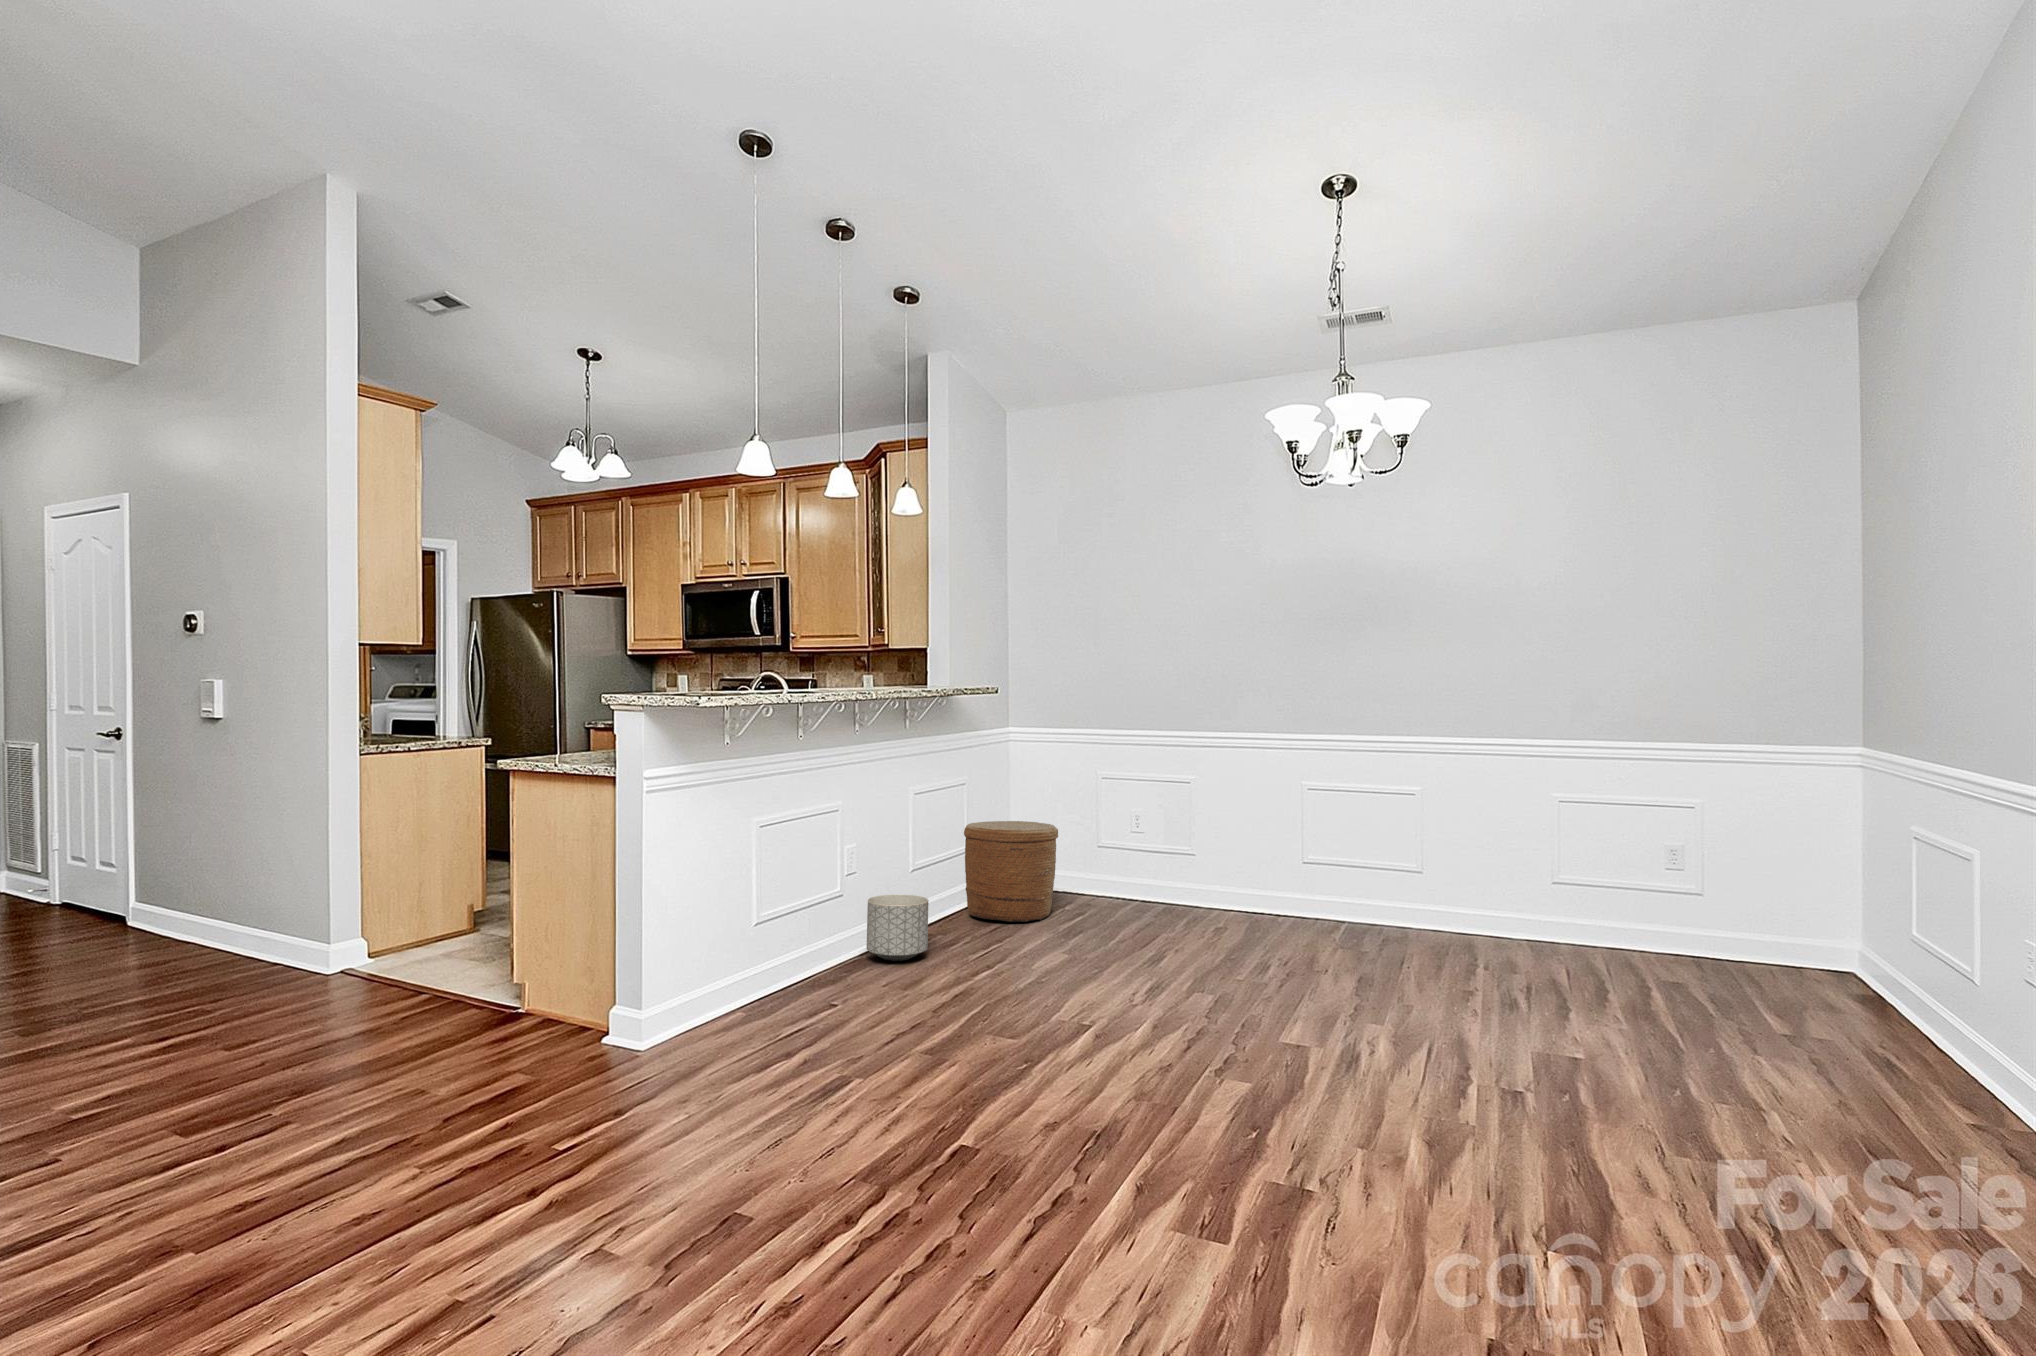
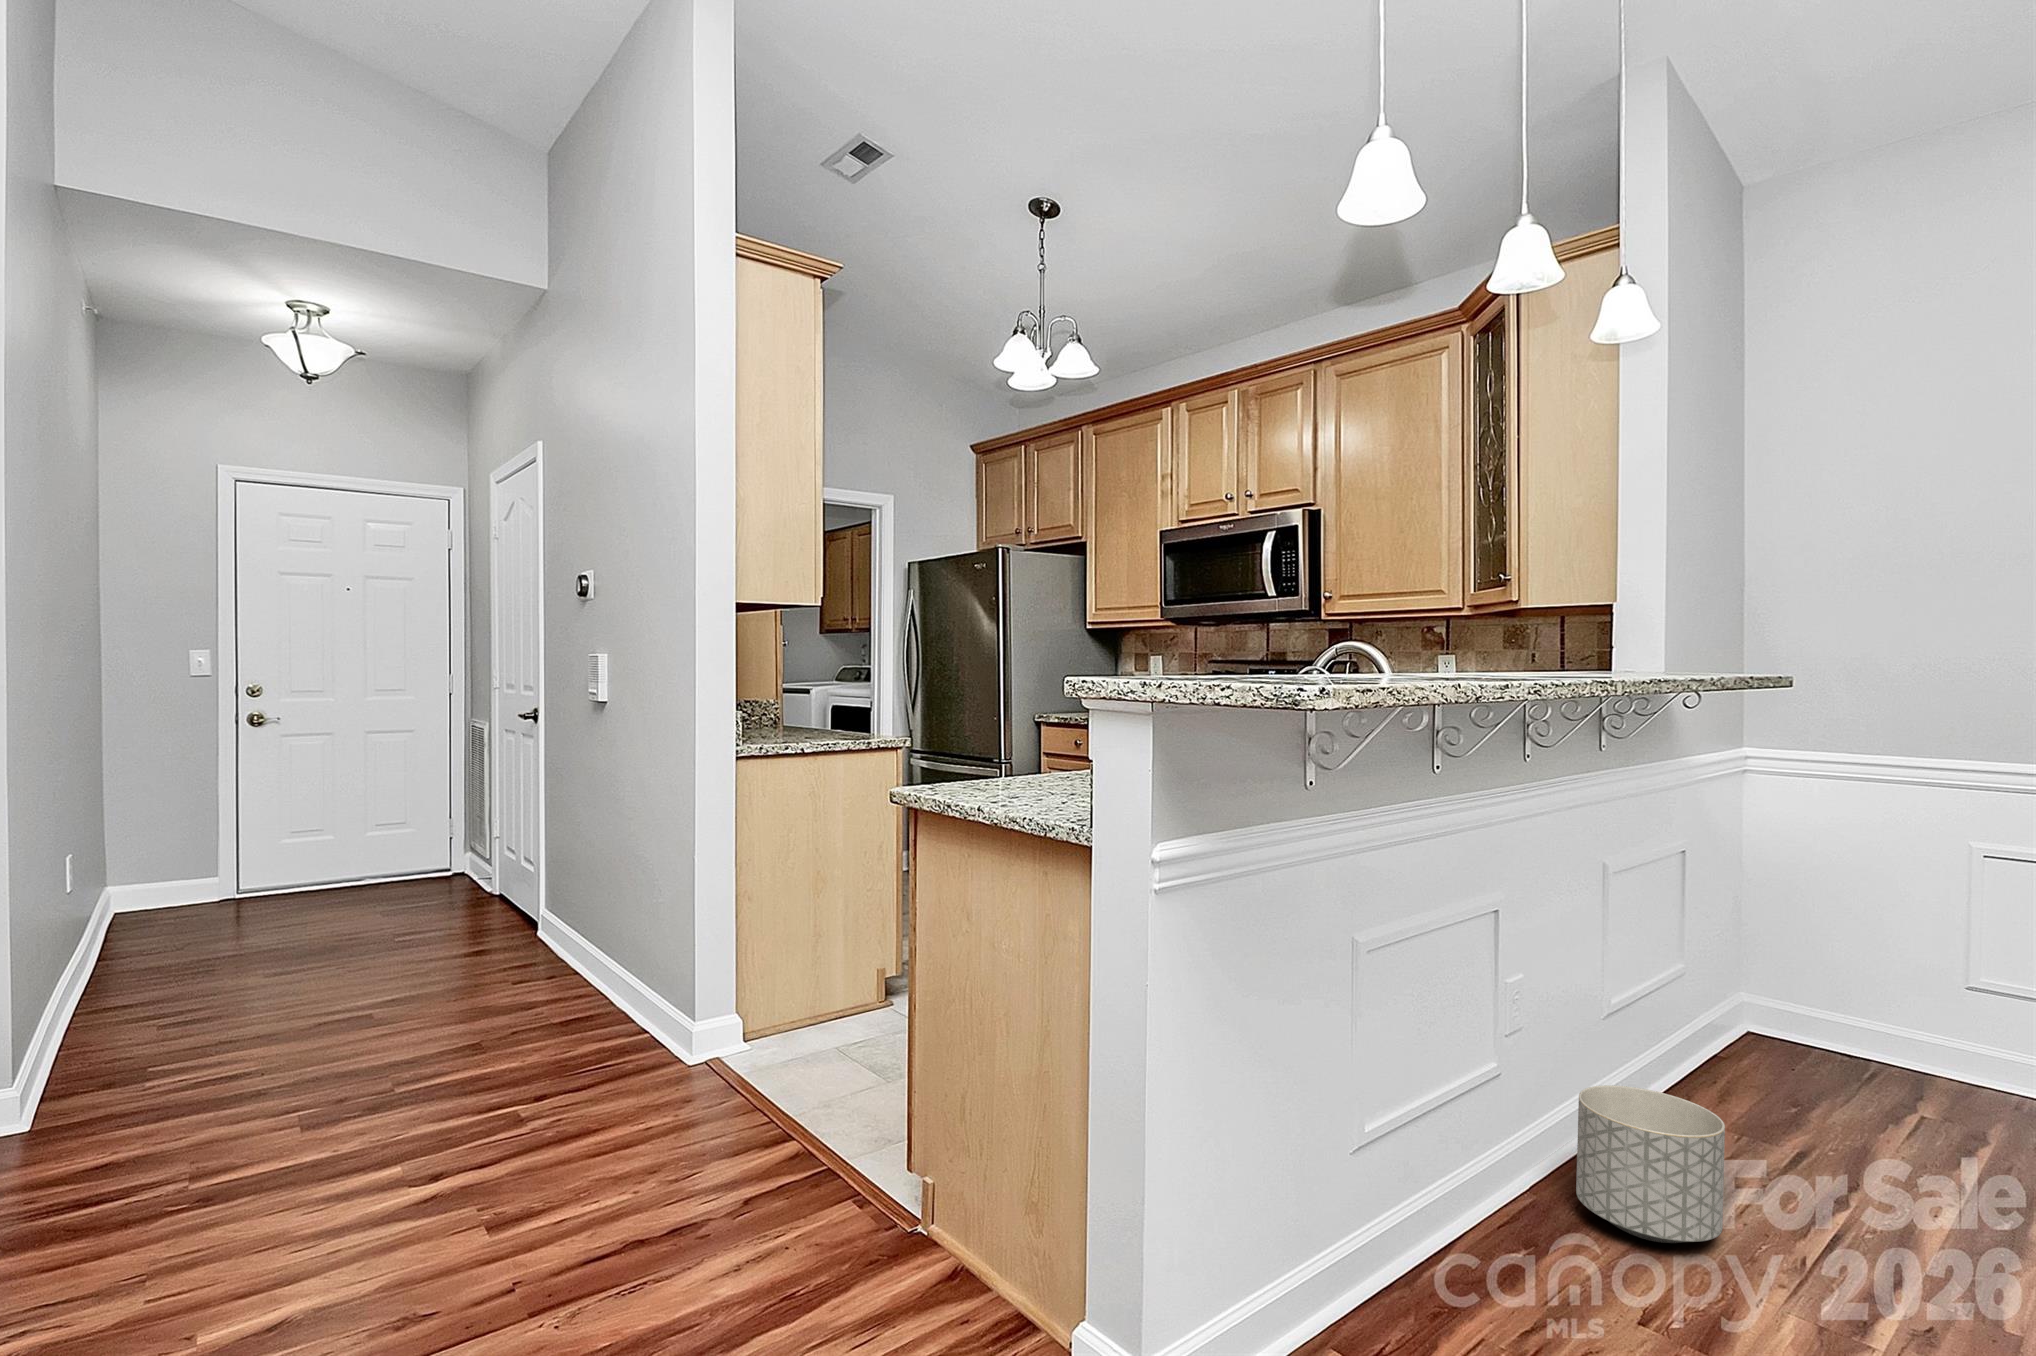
woven basket: present [964,821,1058,922] -> none [1706,926,1941,1153]

